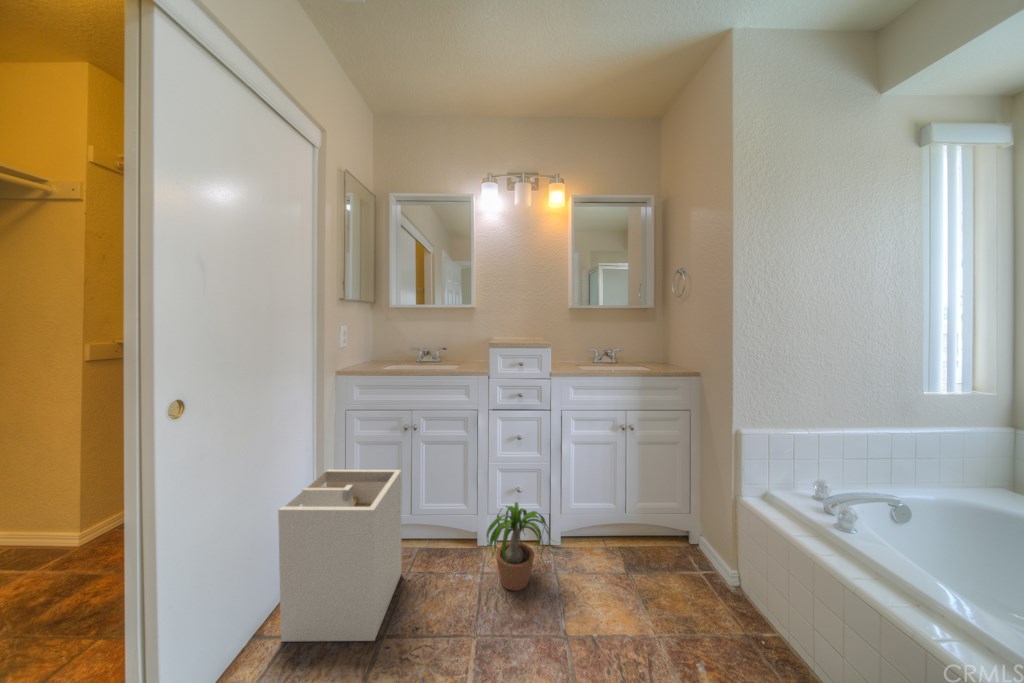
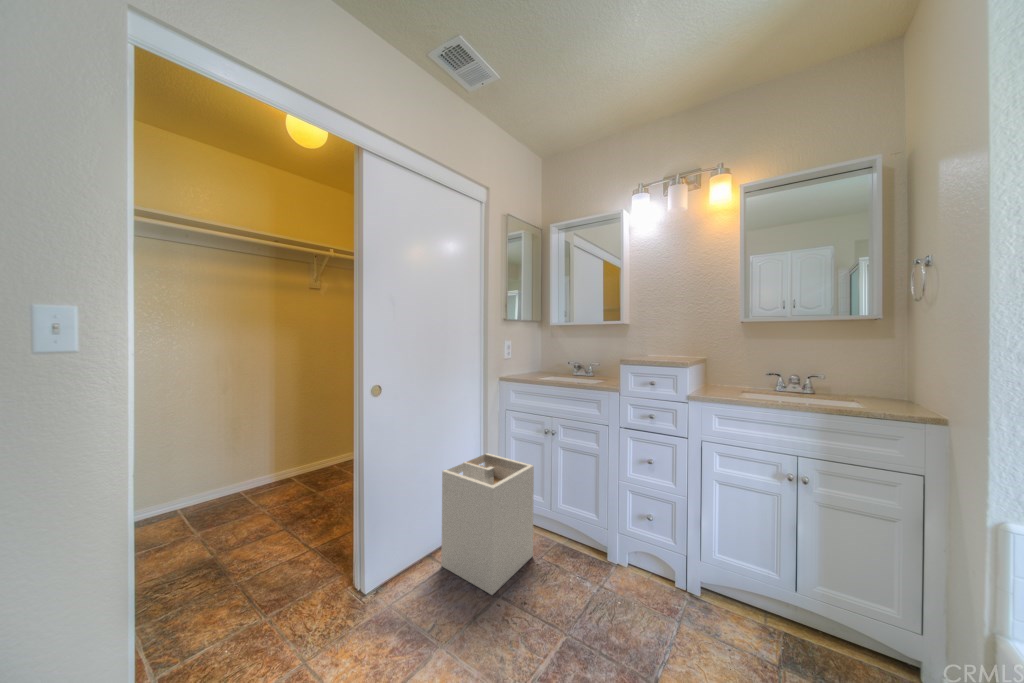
potted plant: present [486,502,549,591] -> none [585,525,684,618]

